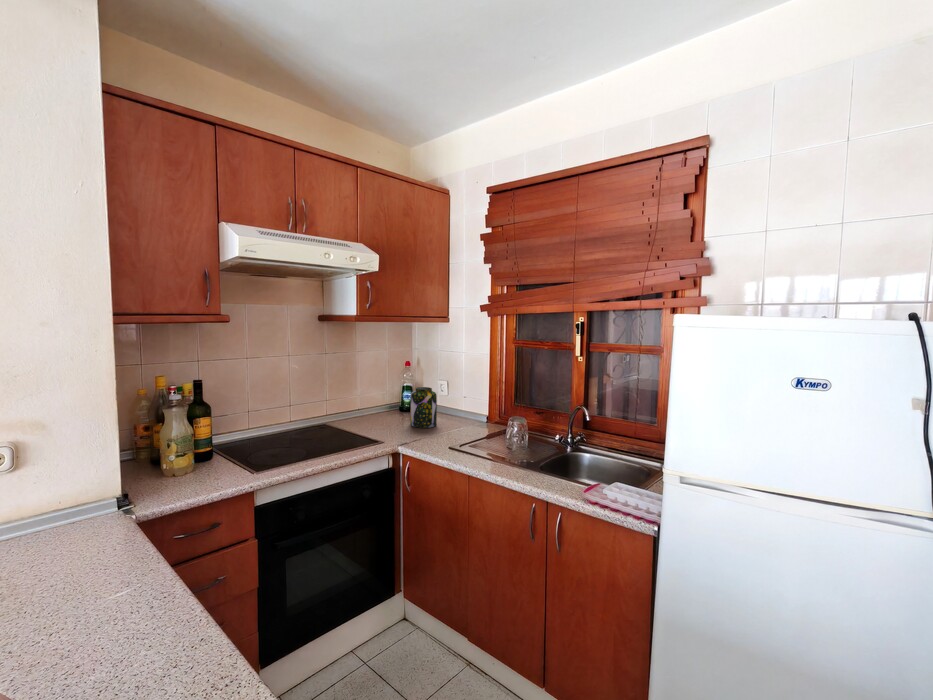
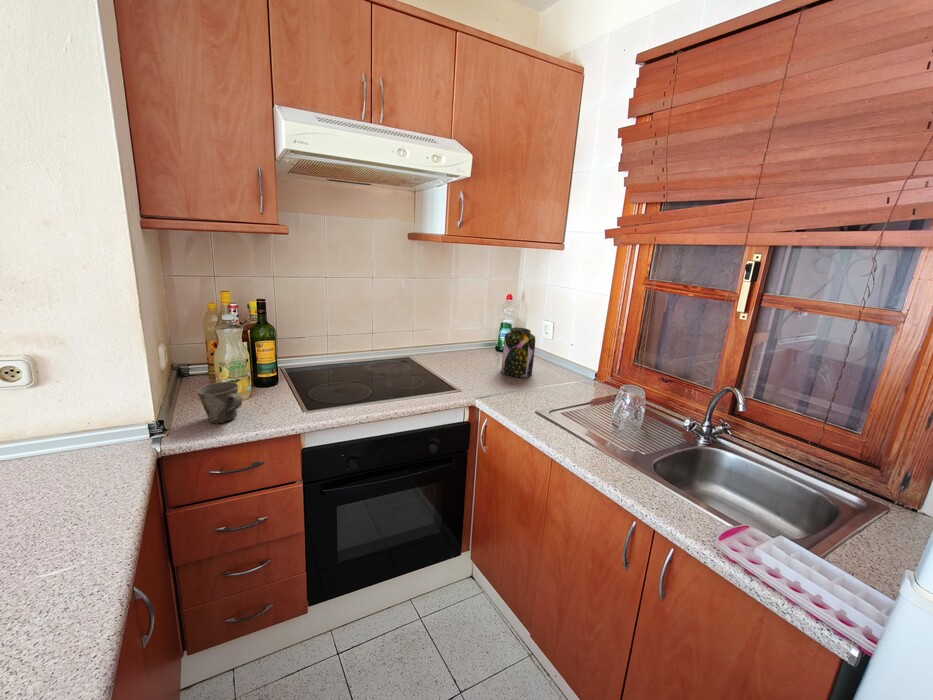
mug: none [155,453,202,492] -> present [197,382,242,423]

